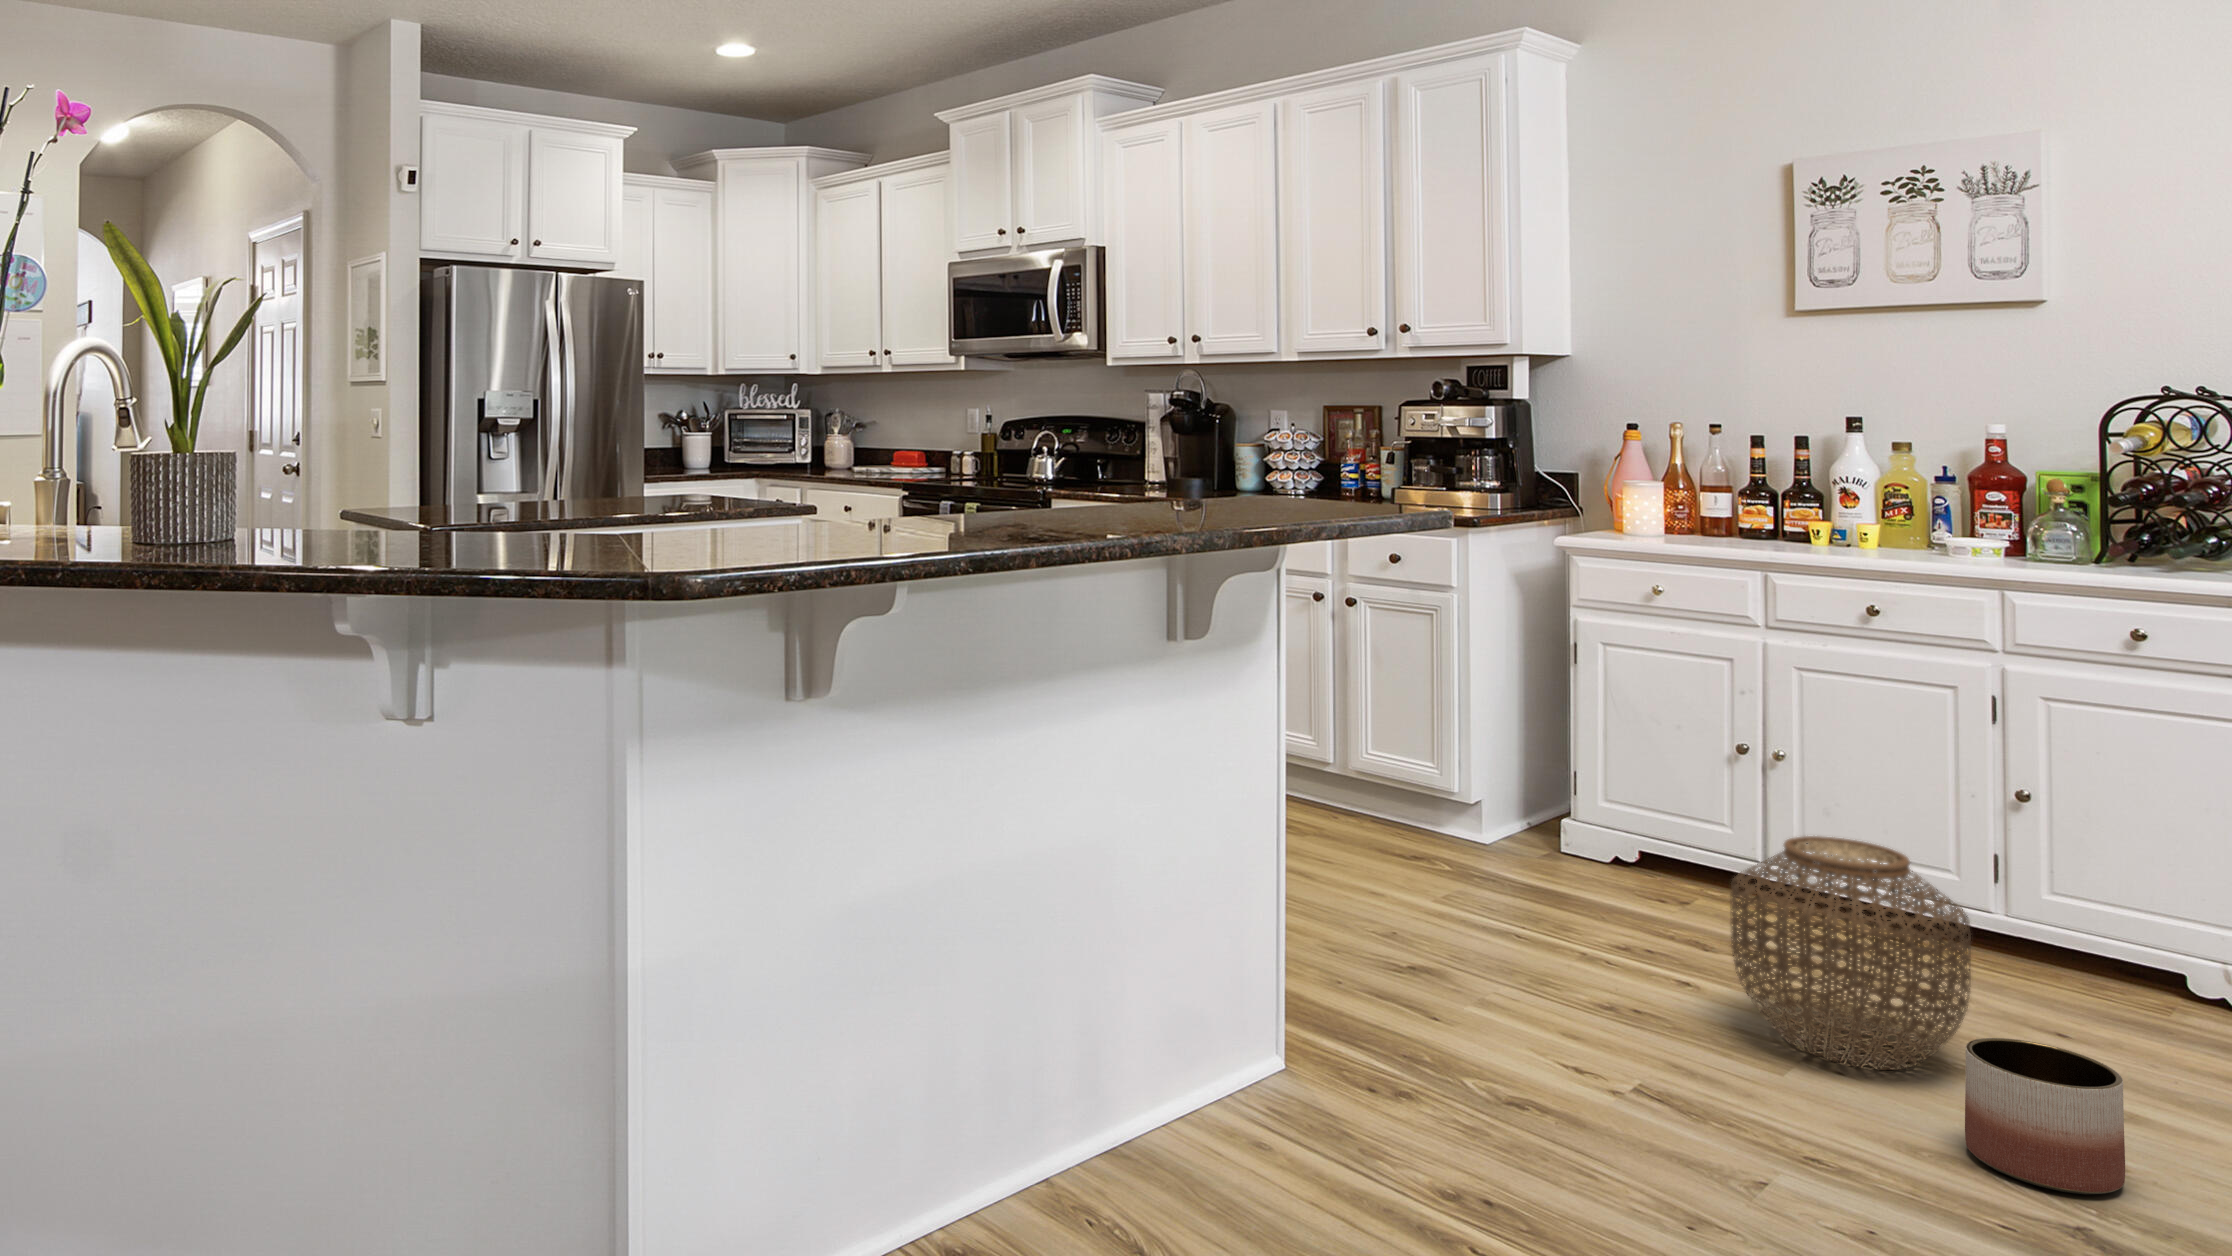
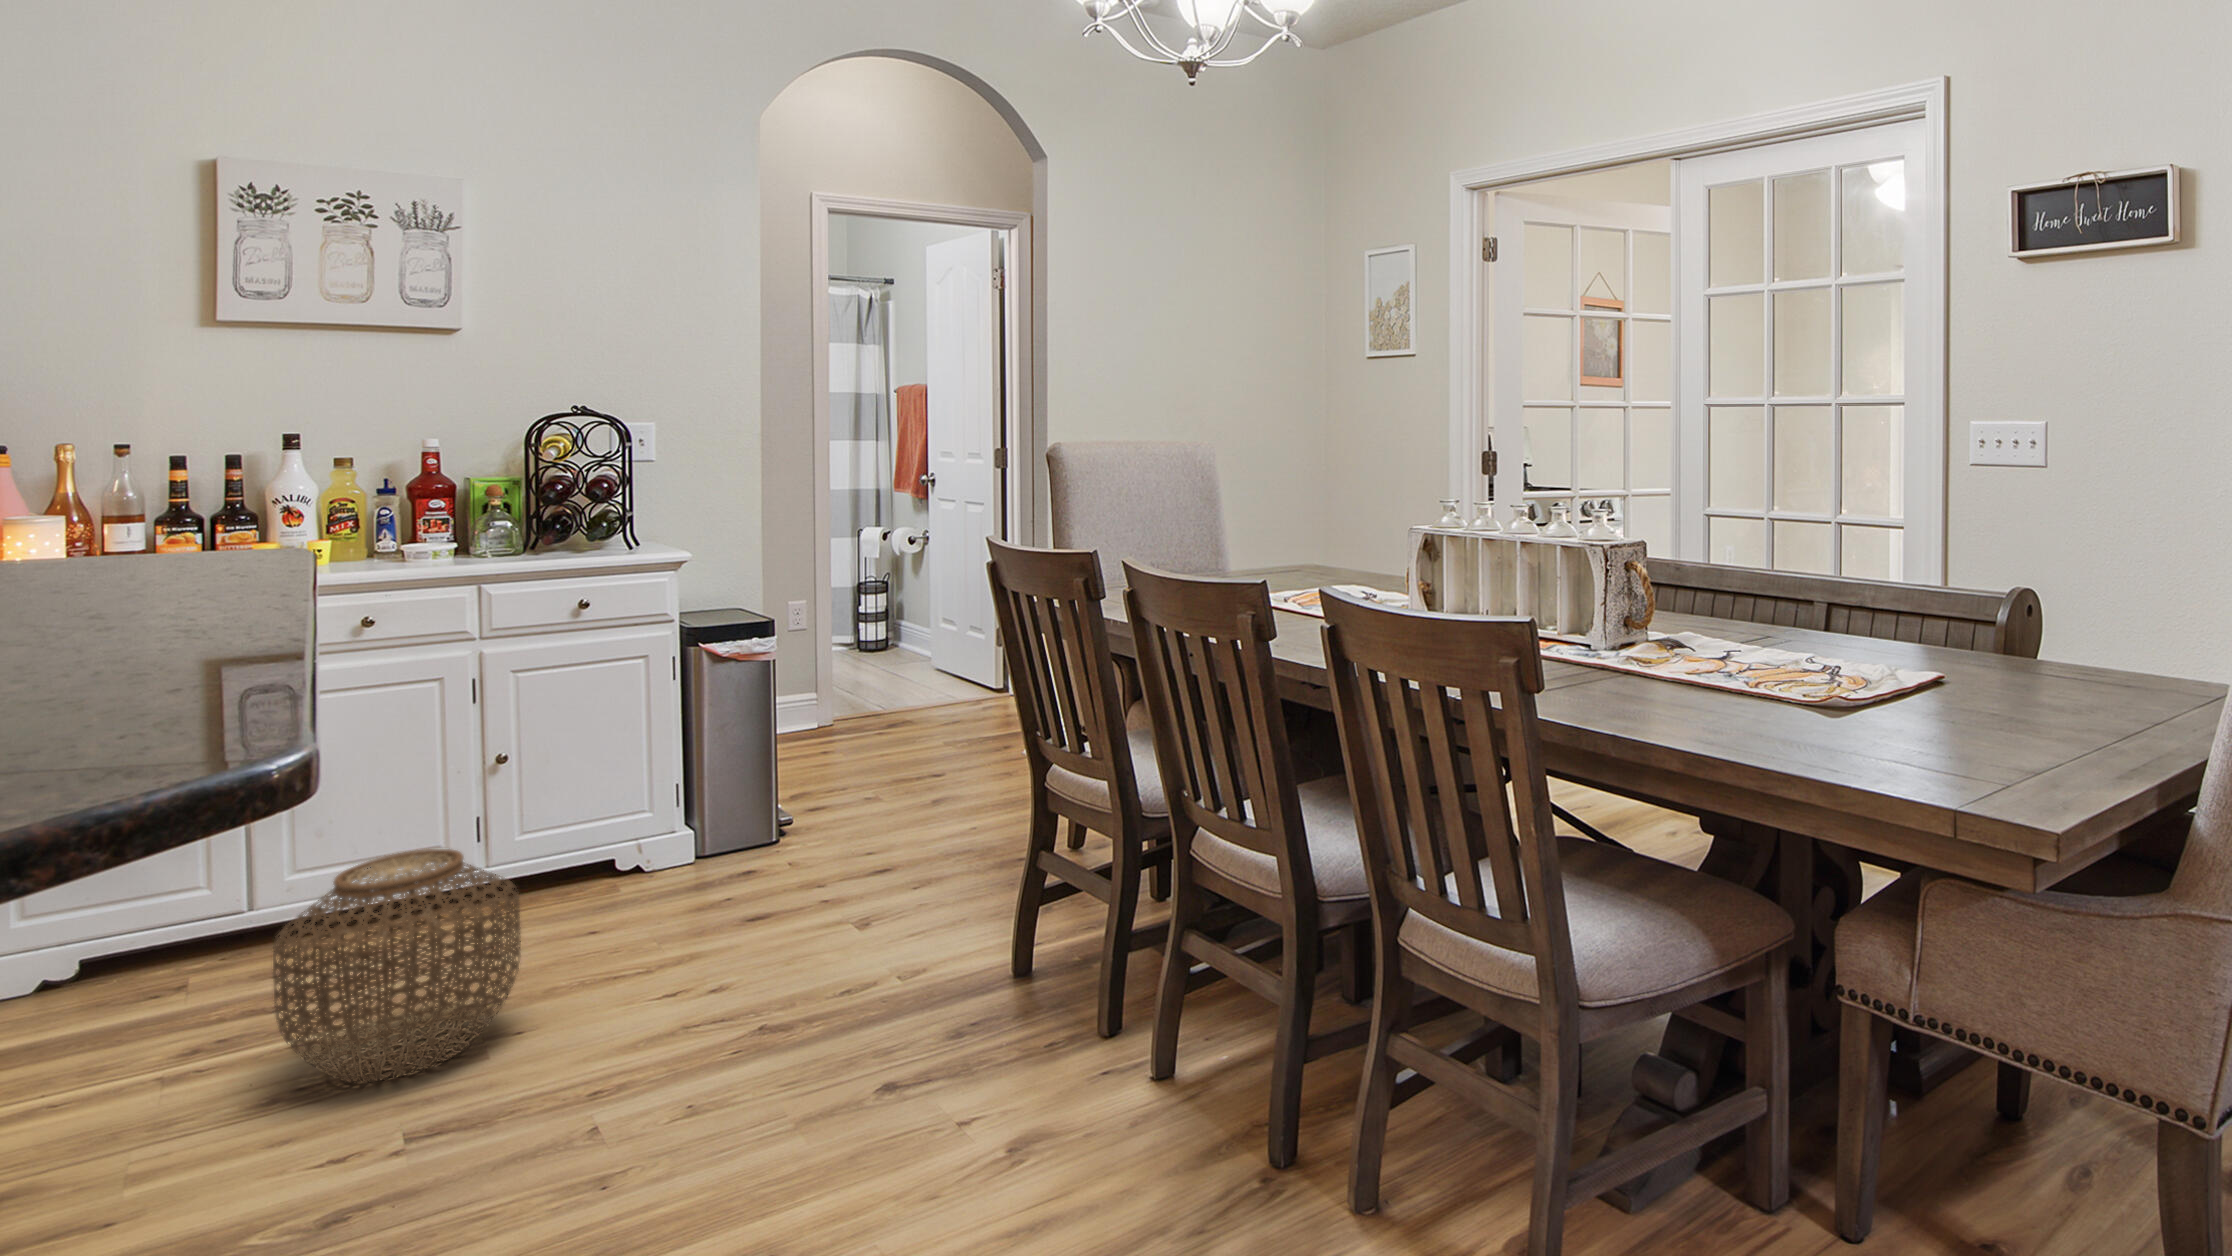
planter: present [1965,1038,2125,1194] -> none [554,958,676,1089]

